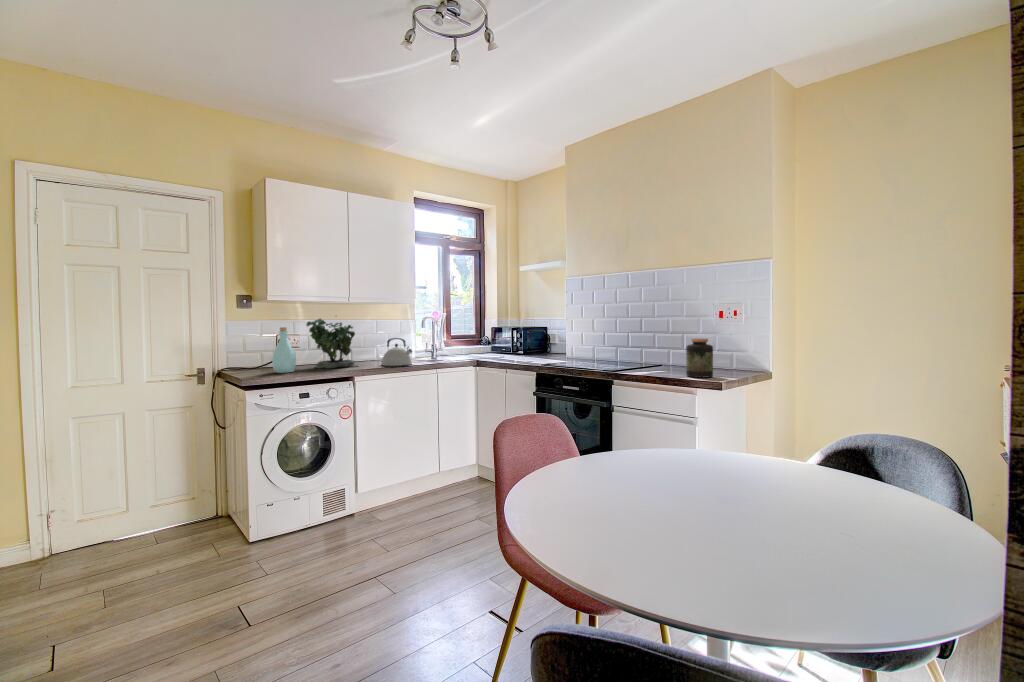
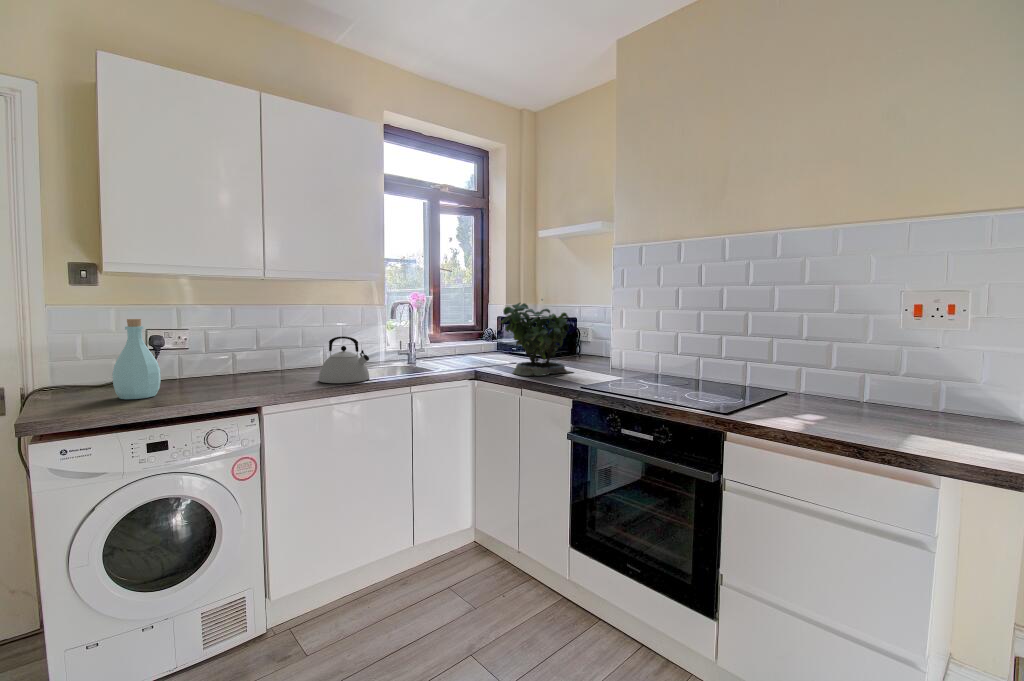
potted plant: present [306,319,357,368] -> present [501,299,571,376]
jar: present [686,339,713,378] -> none [889,362,959,446]

